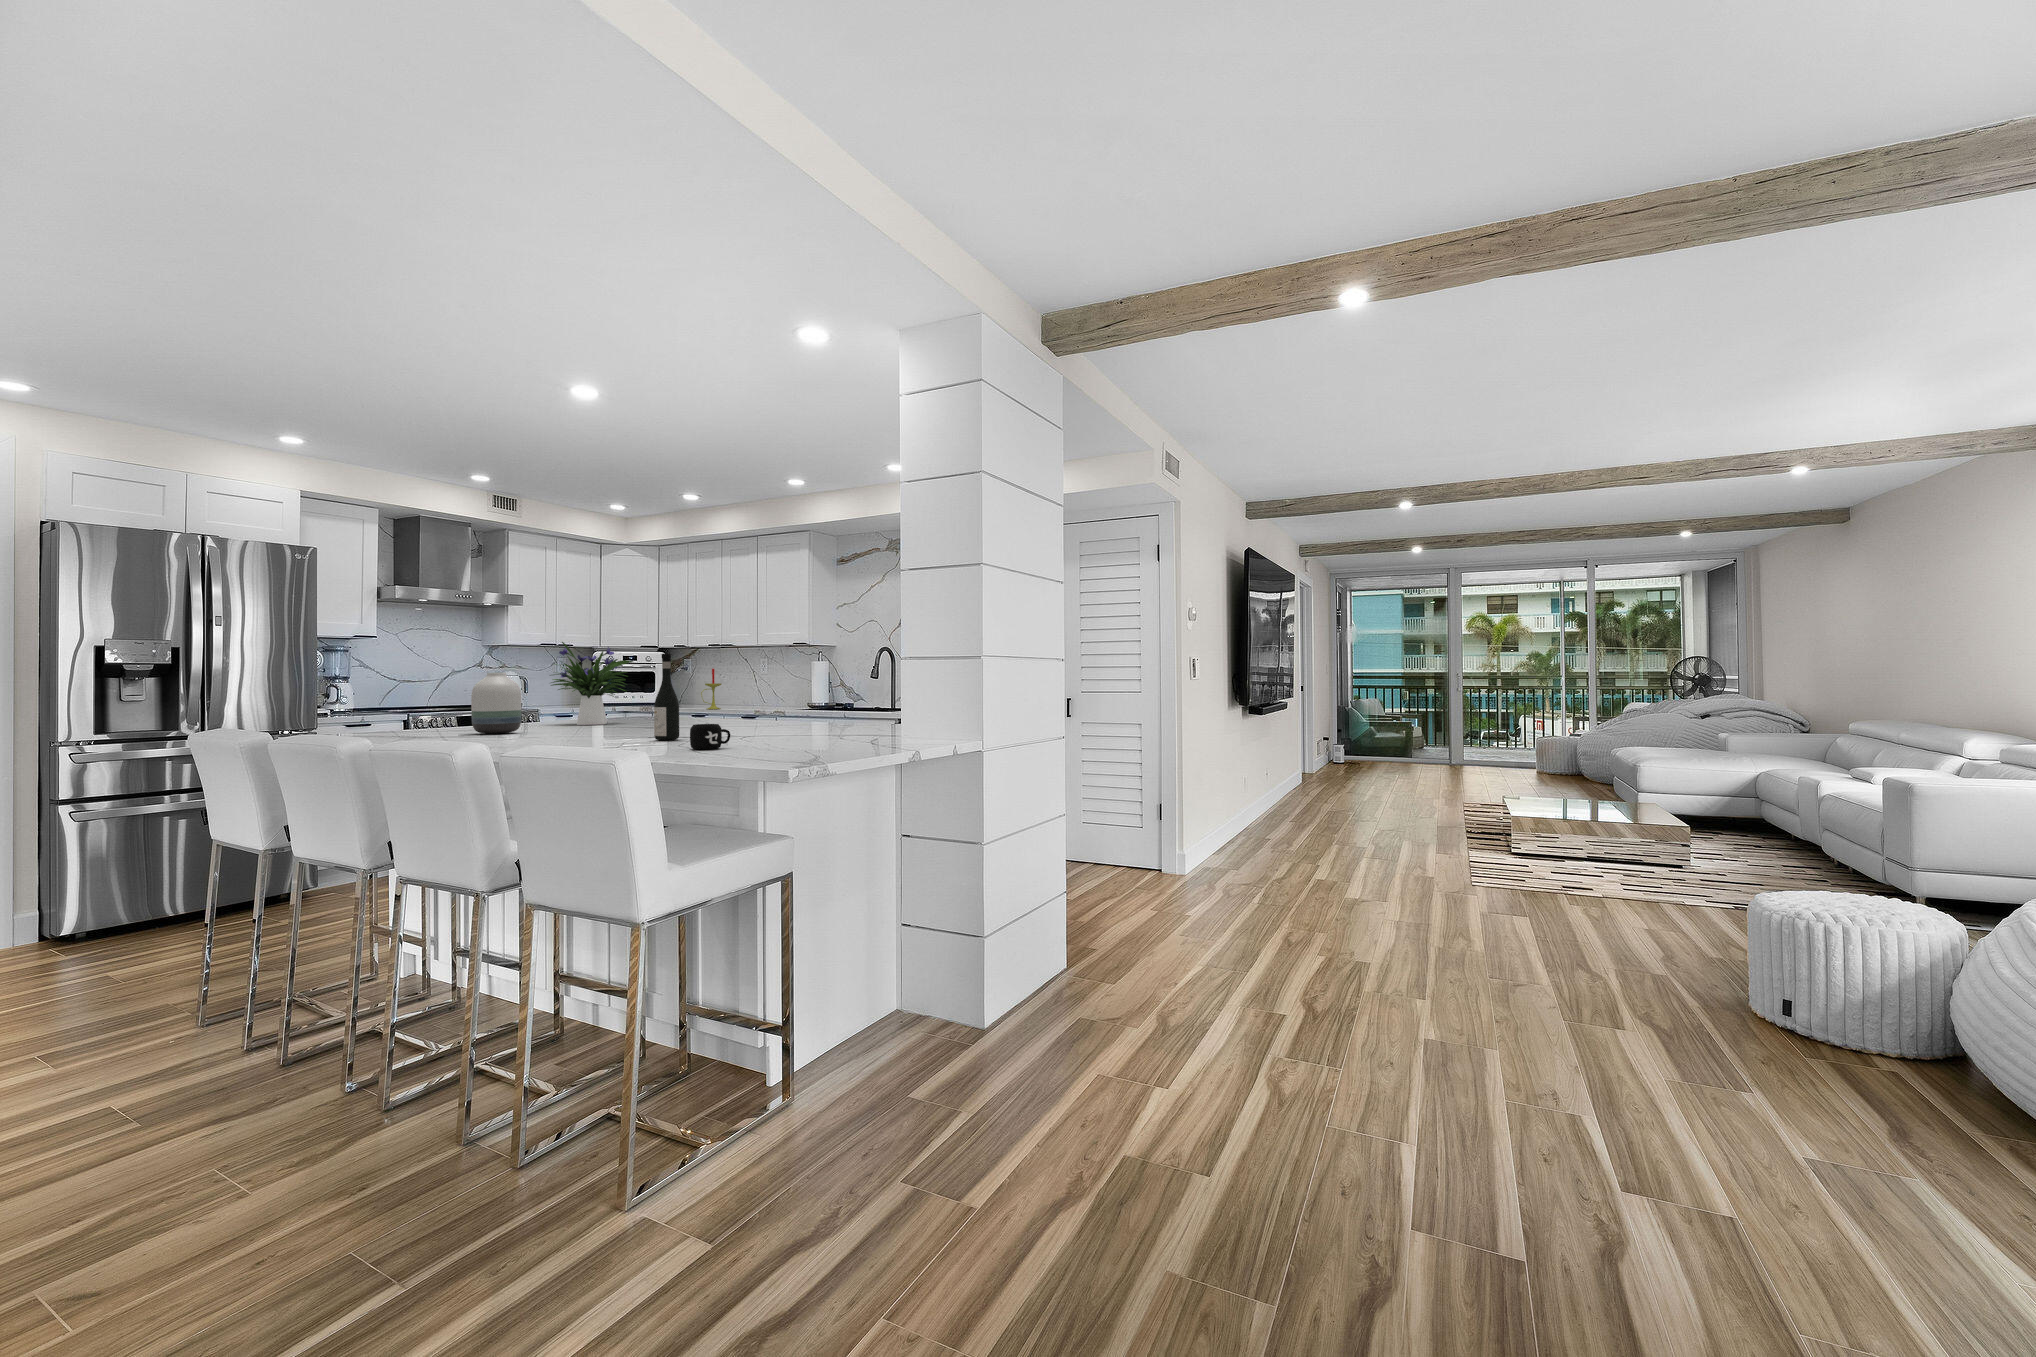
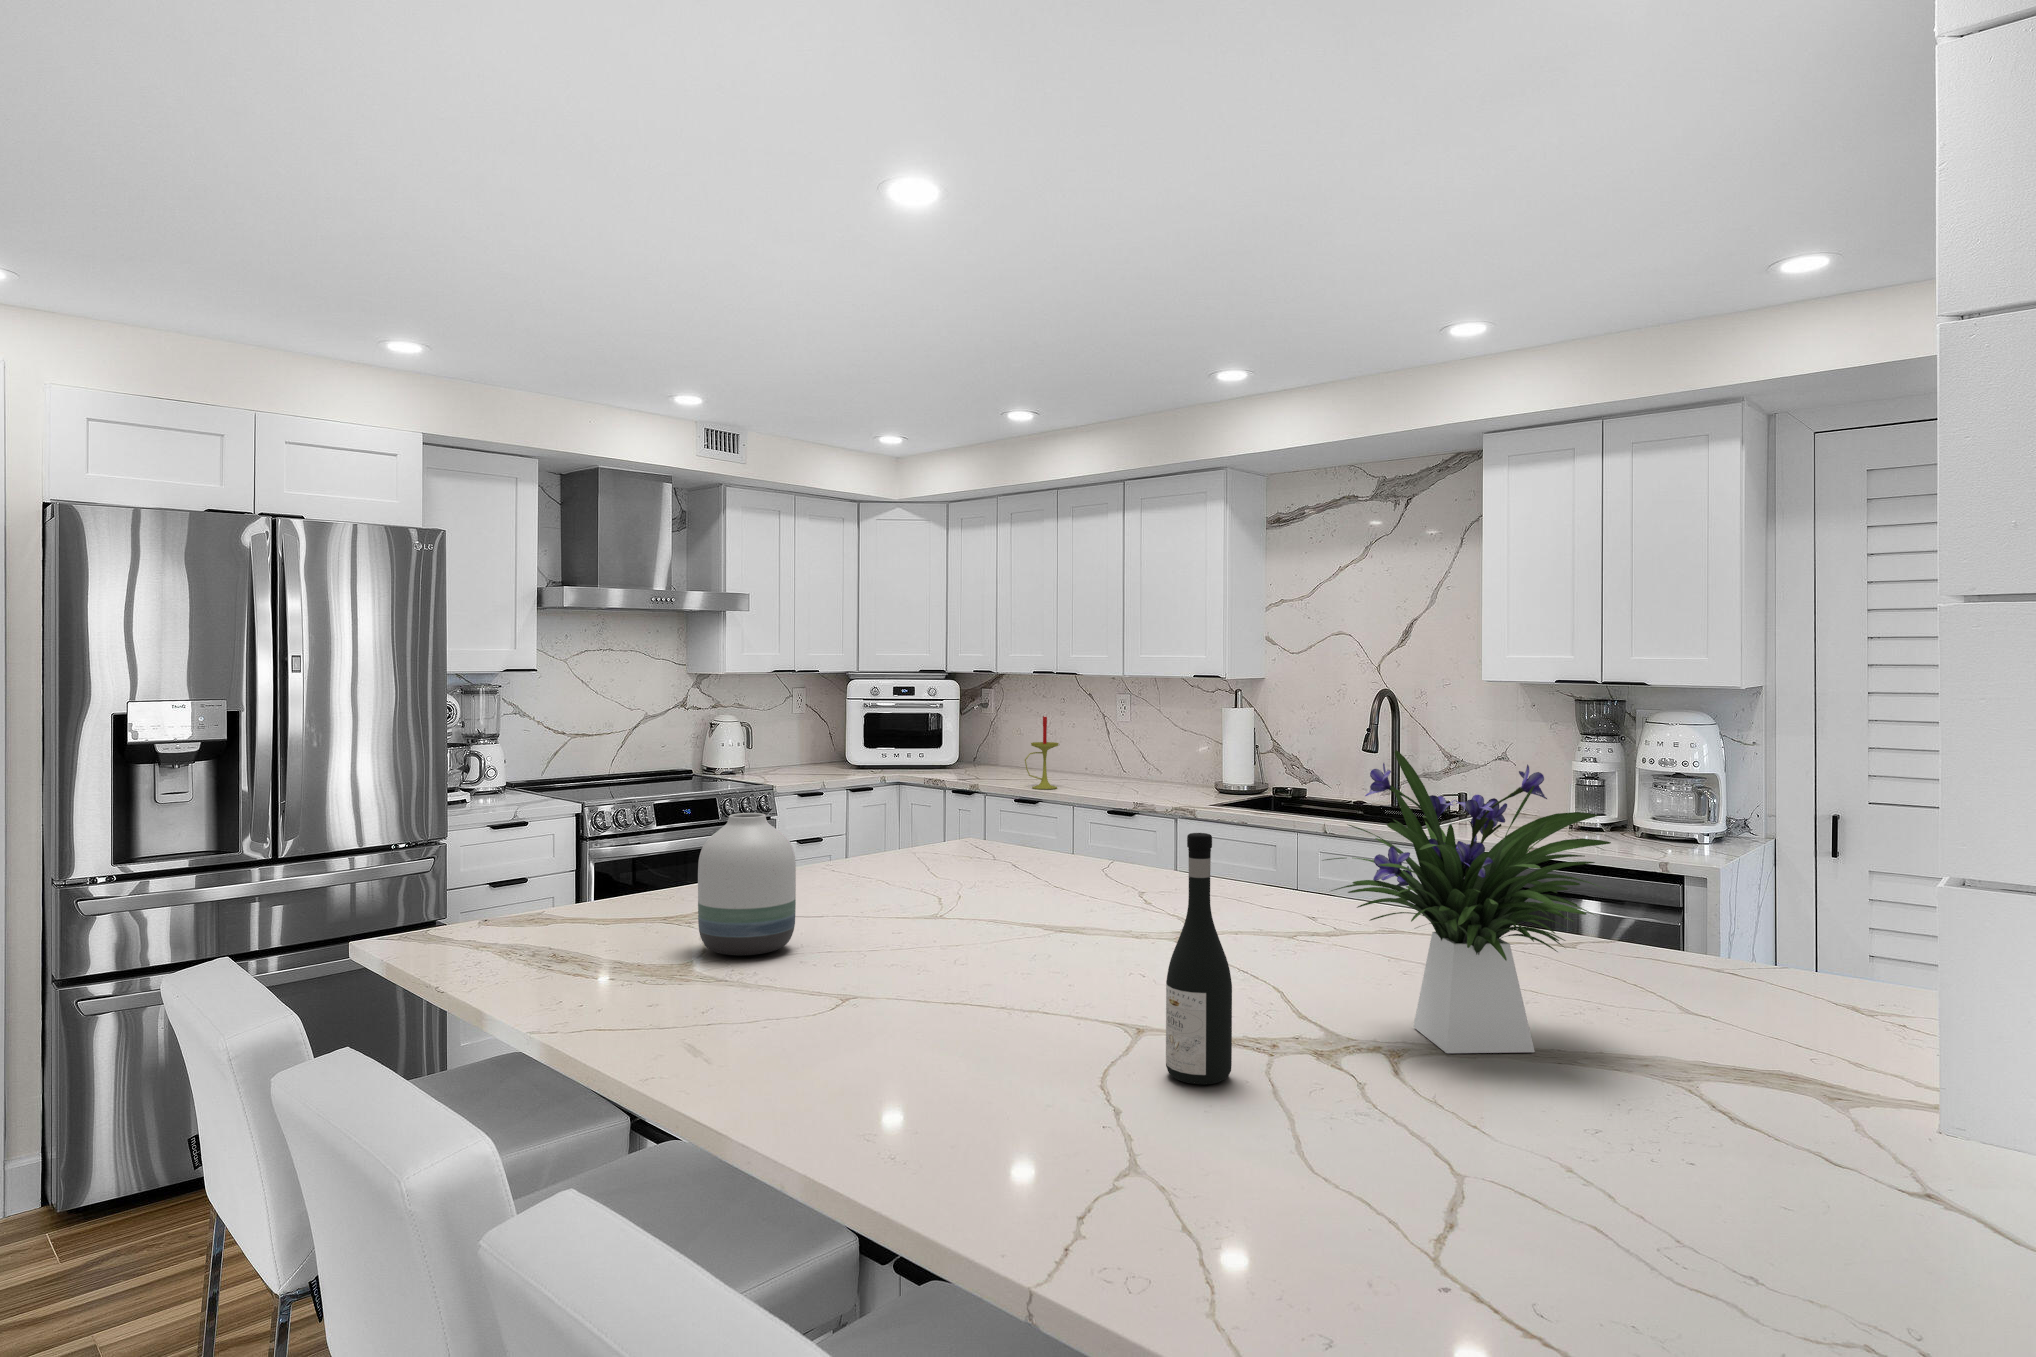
flower arrangement: present [551,642,633,725] -> present [1323,750,1611,1053]
mug: present [690,724,730,749] -> none [1422,1163,1544,1287]

